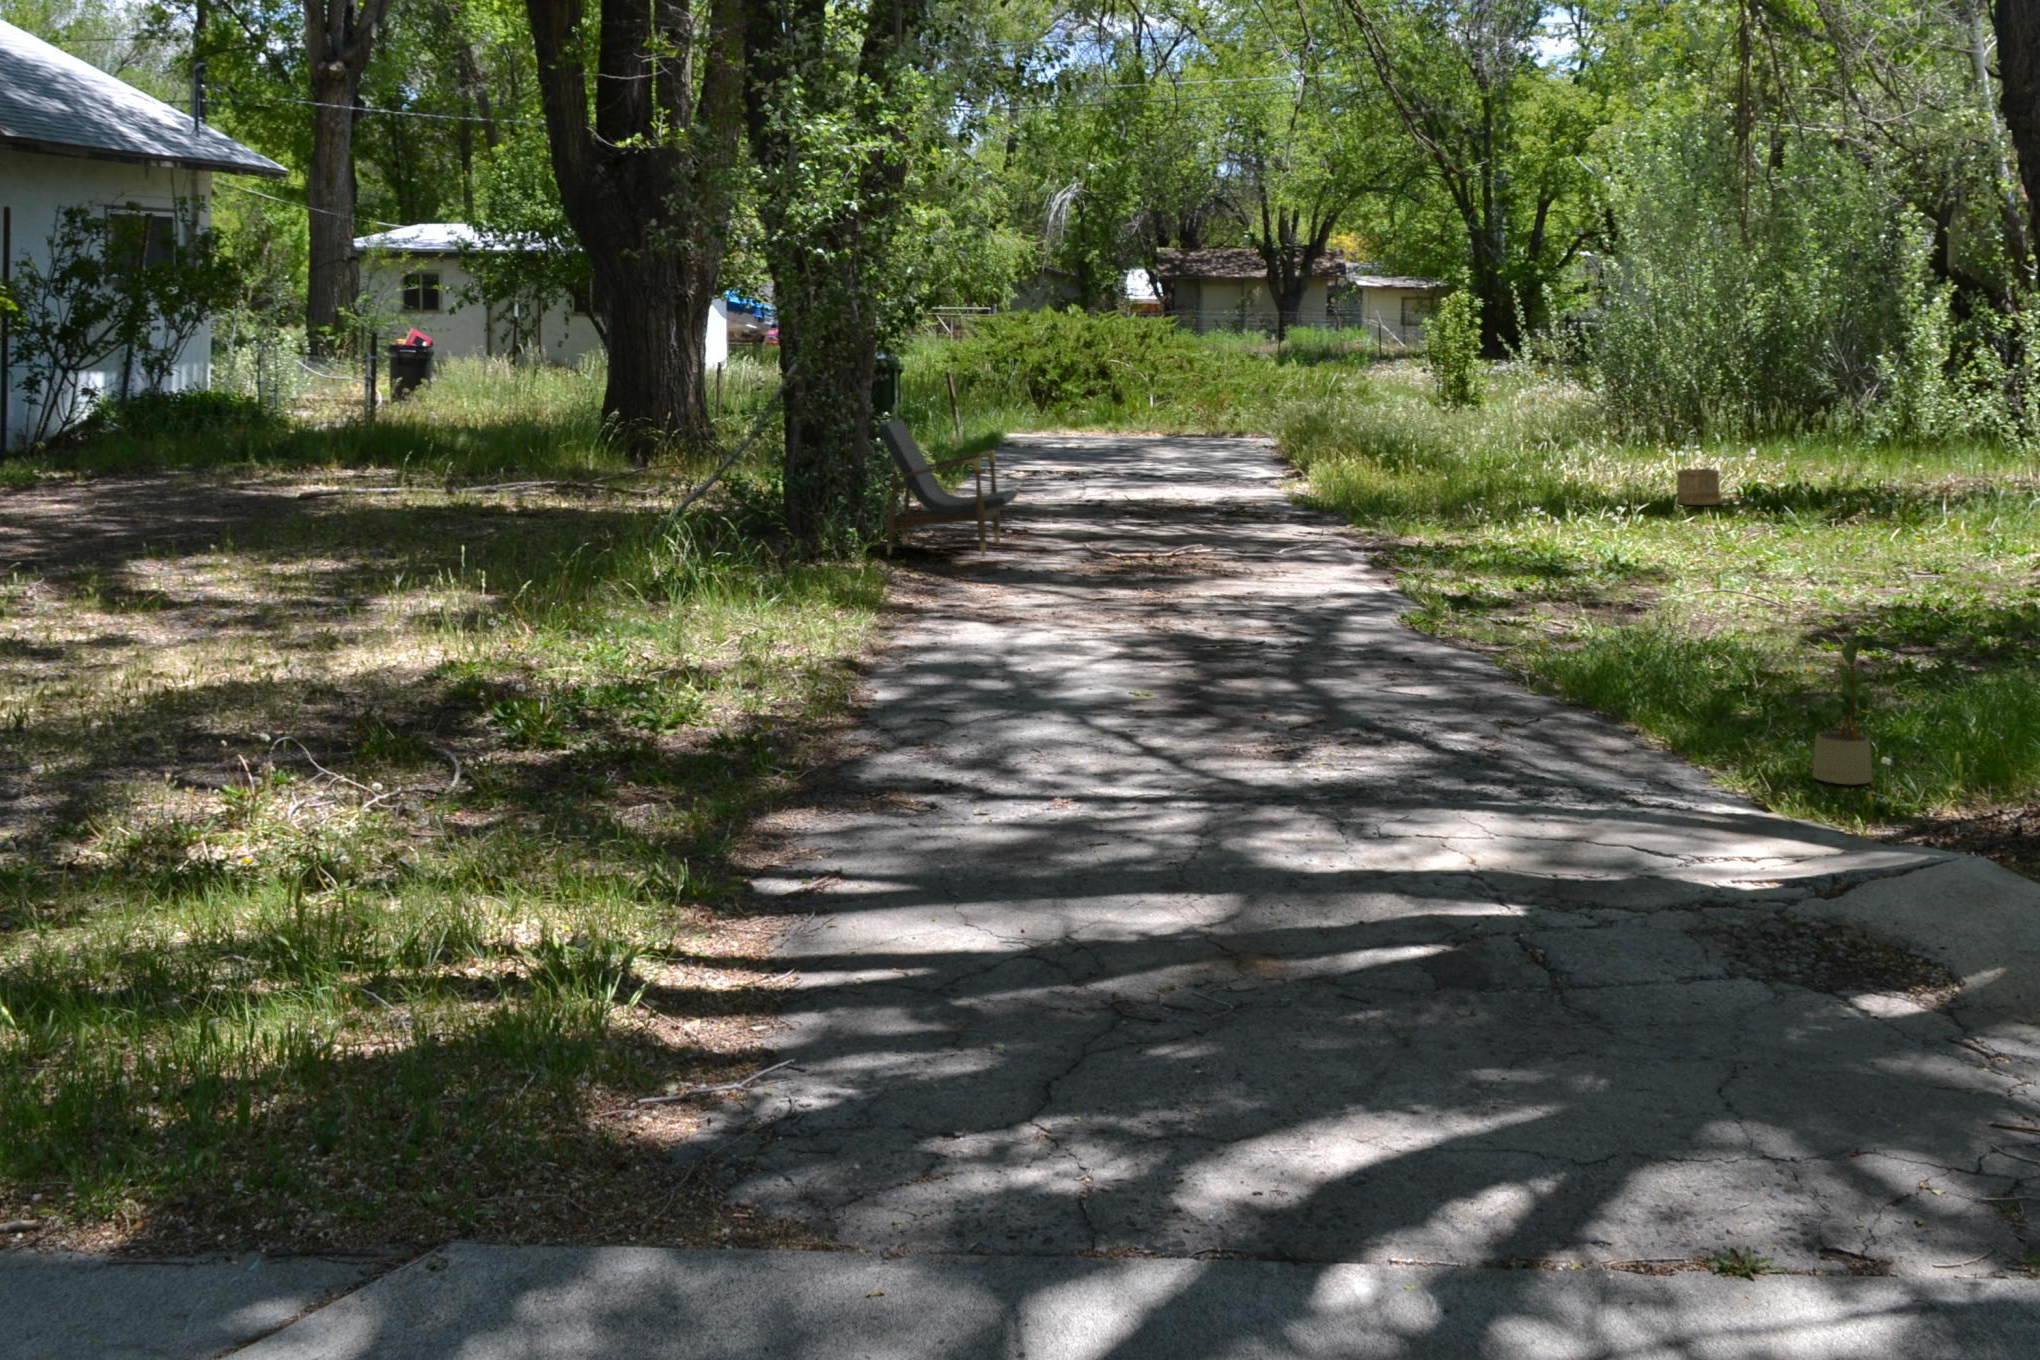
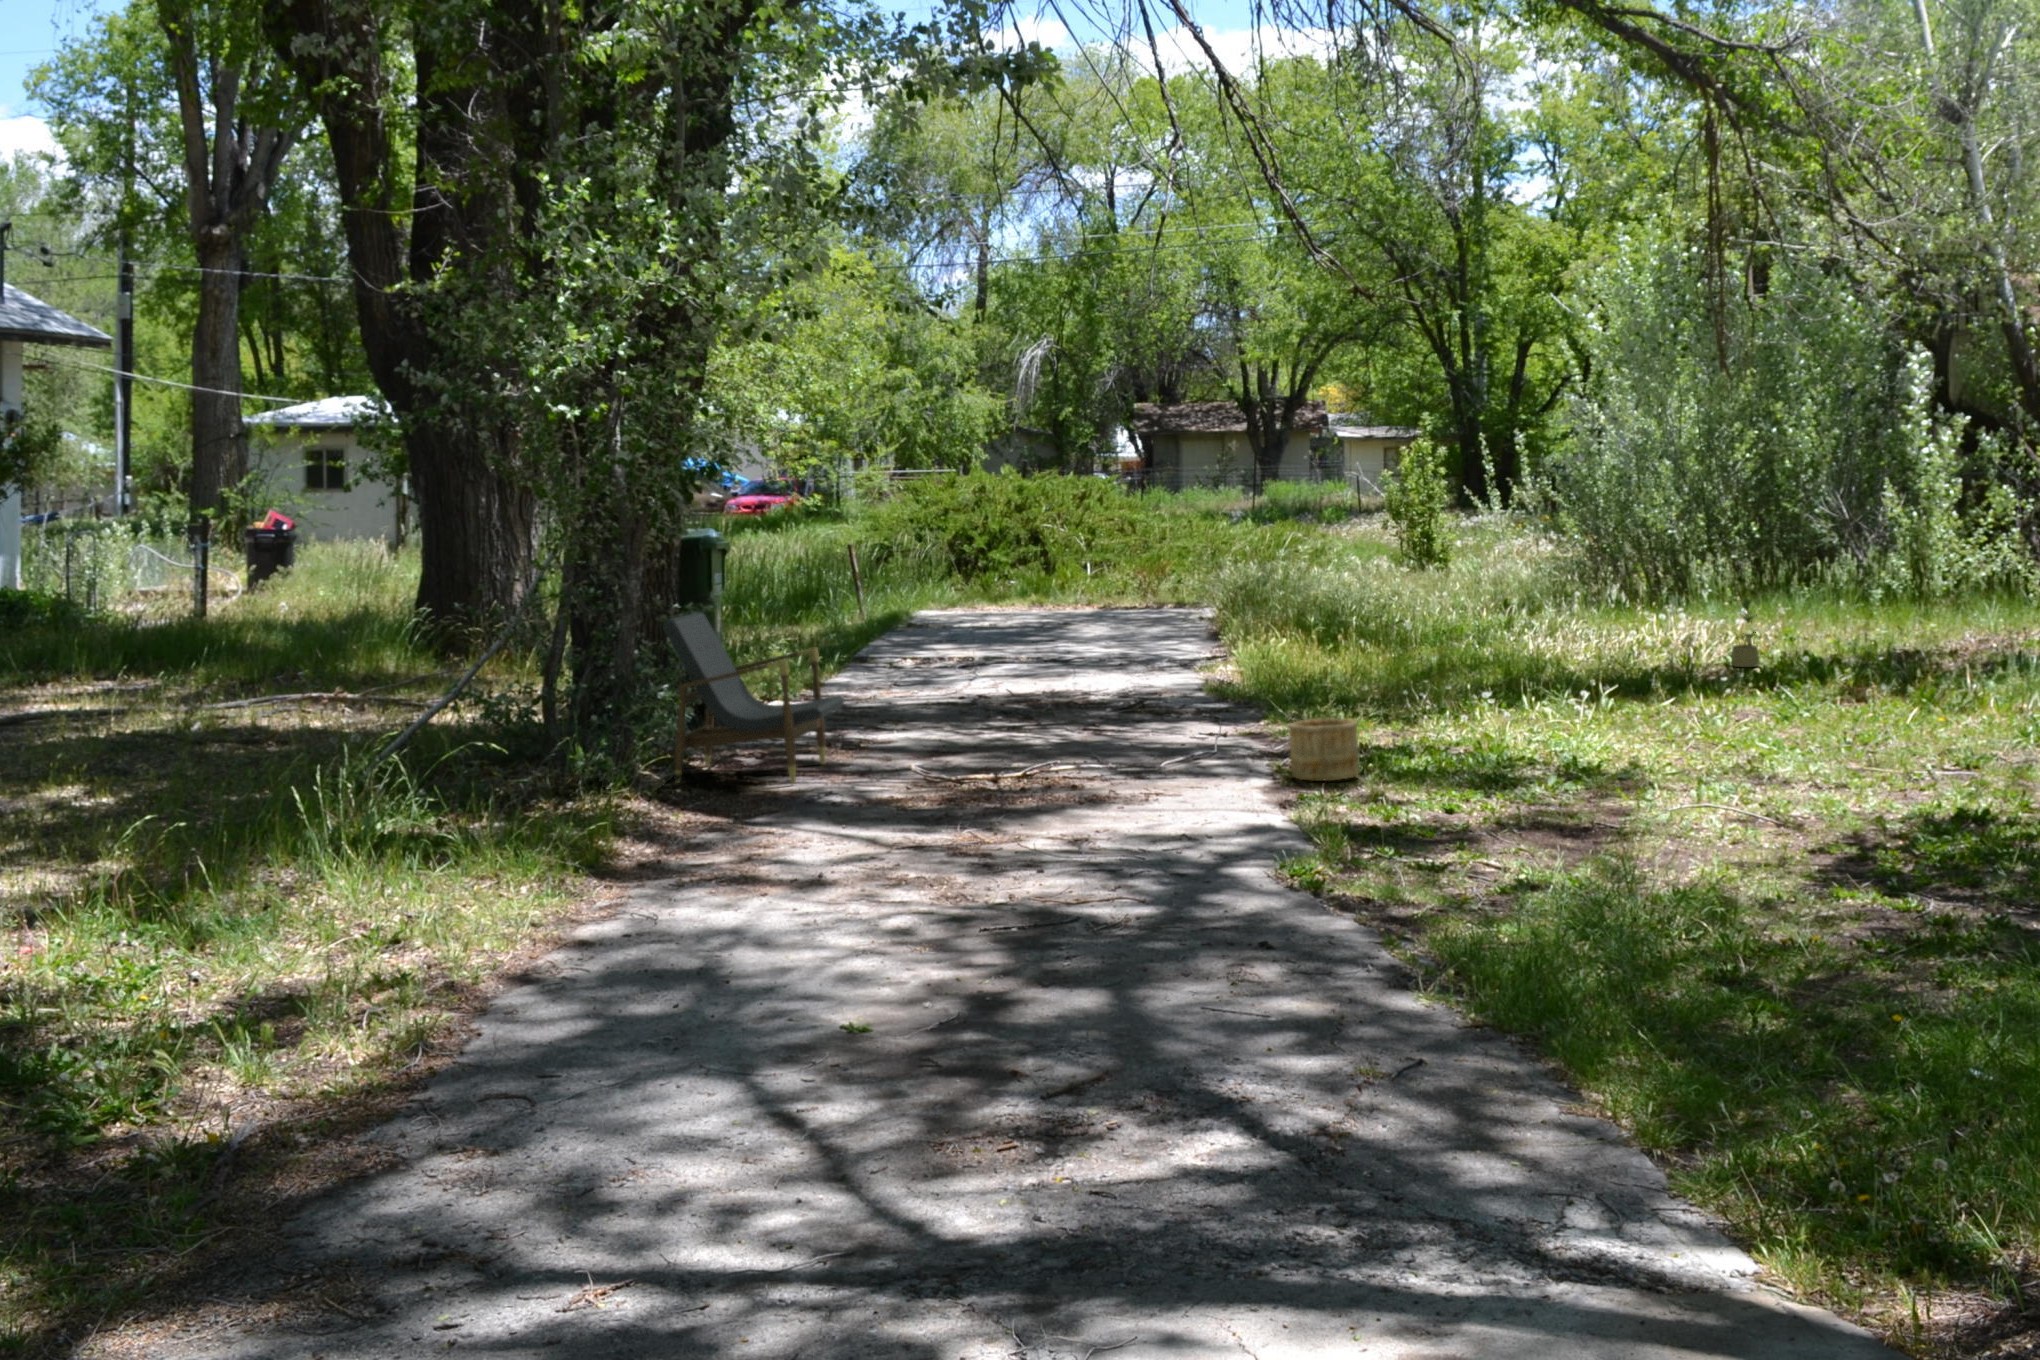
wooden bucket: present [1676,469,1720,505] -> present [1287,718,1359,781]
potted plant: present [1811,636,1875,785] -> present [1732,598,1760,667]

